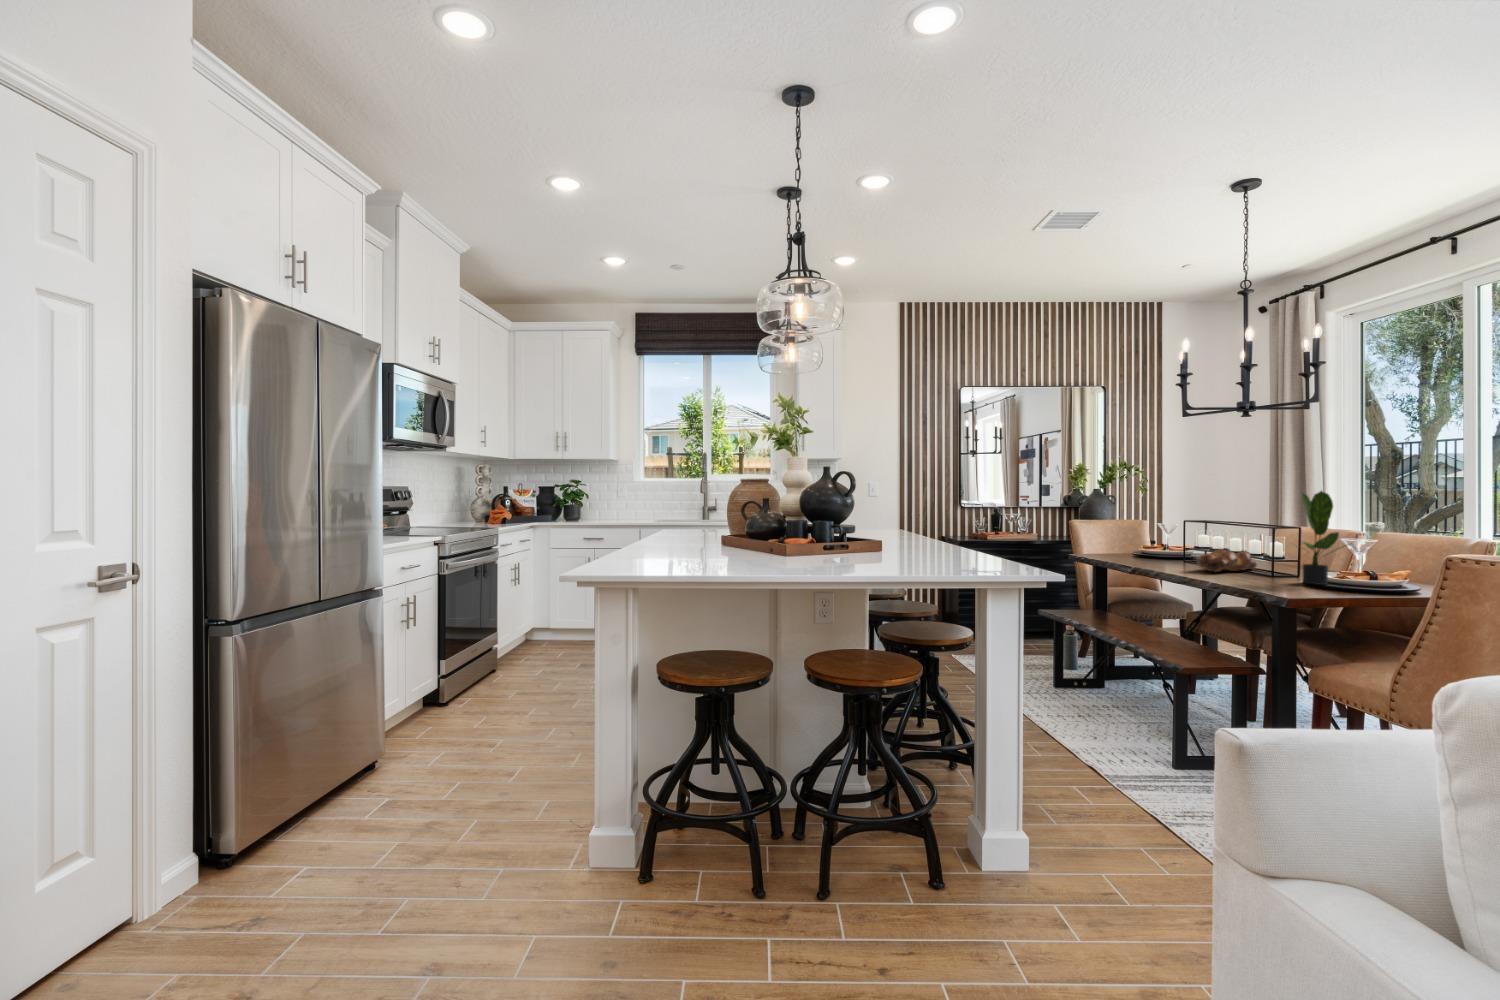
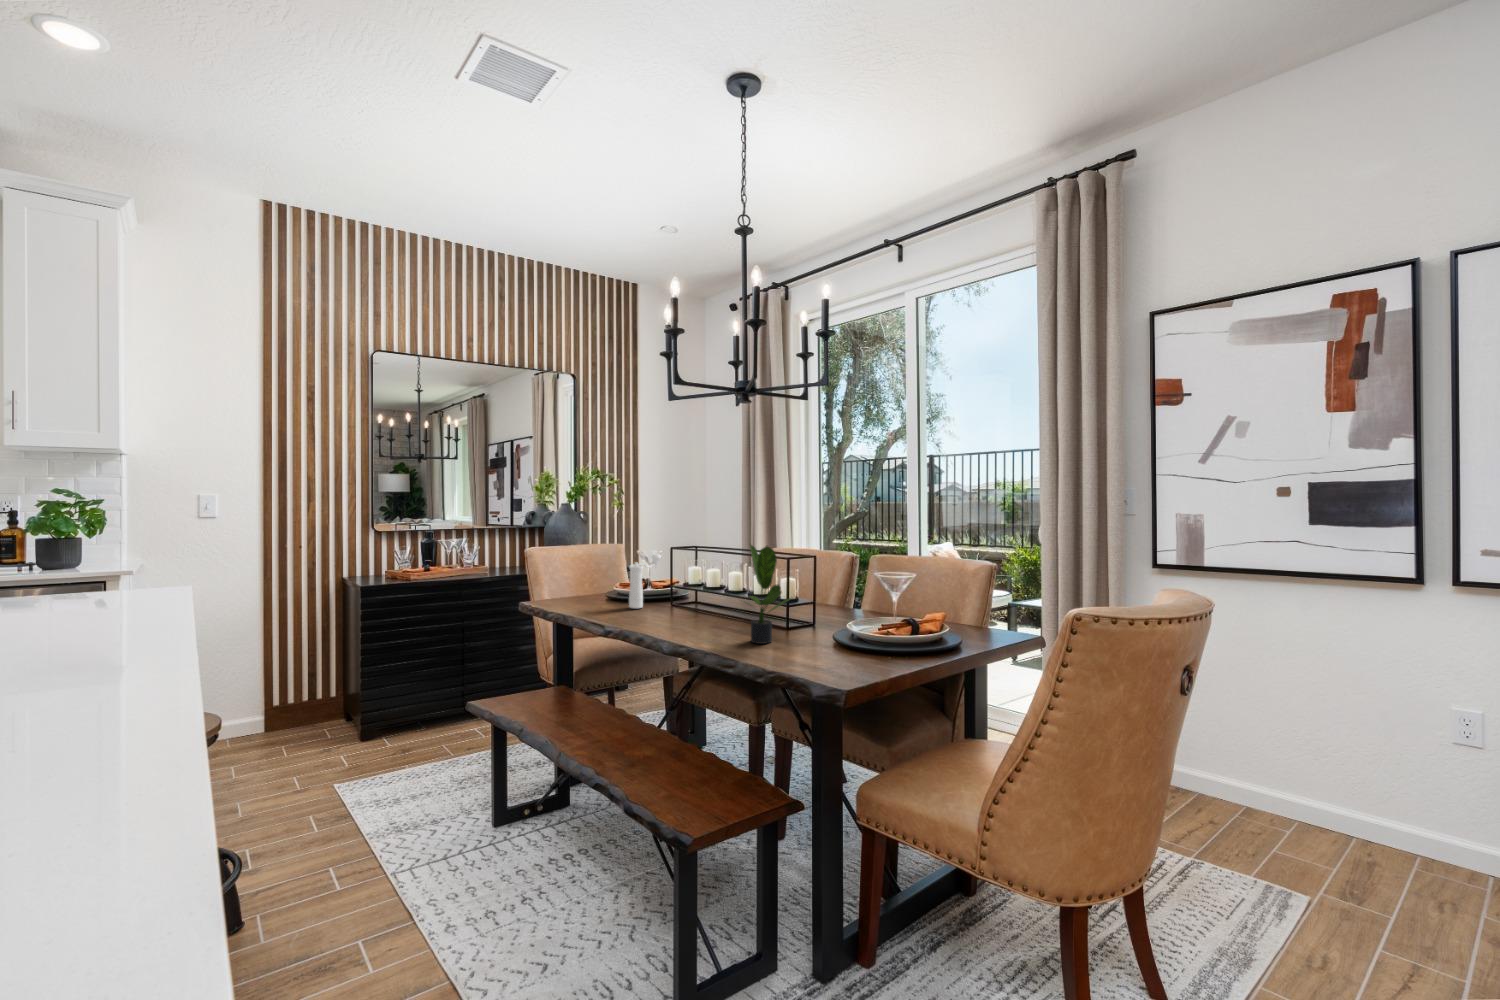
pepper mill: none [1168,516,1202,562] -> present [629,554,661,608]
bread loaf: present [1197,549,1257,572] -> none [655,598,711,627]

